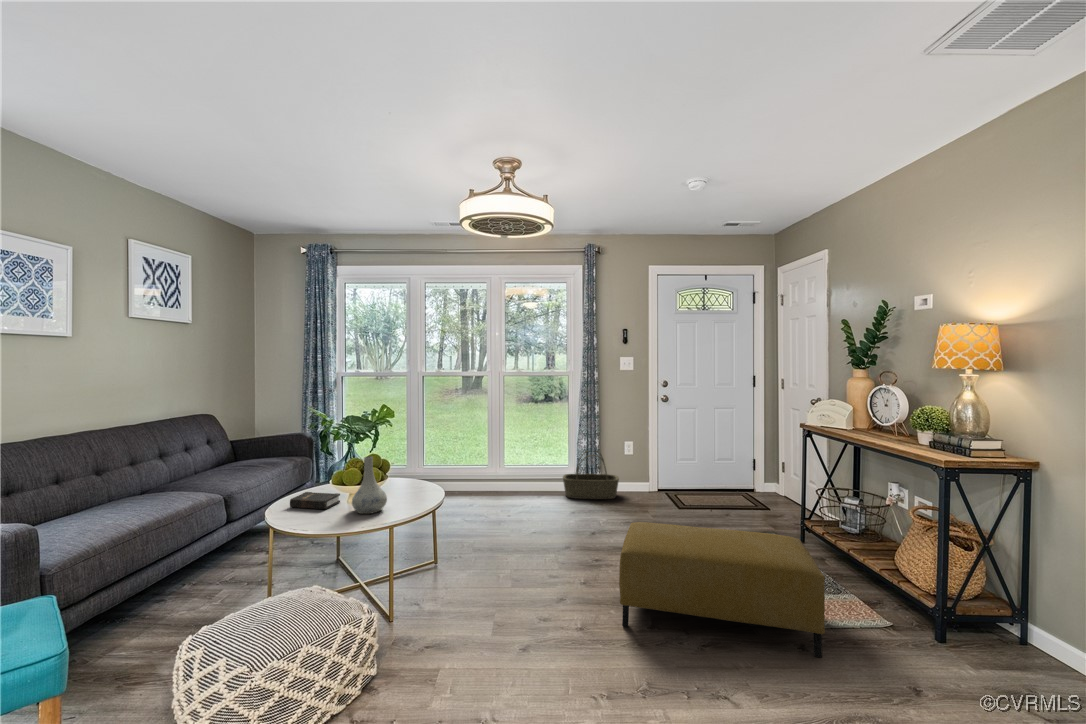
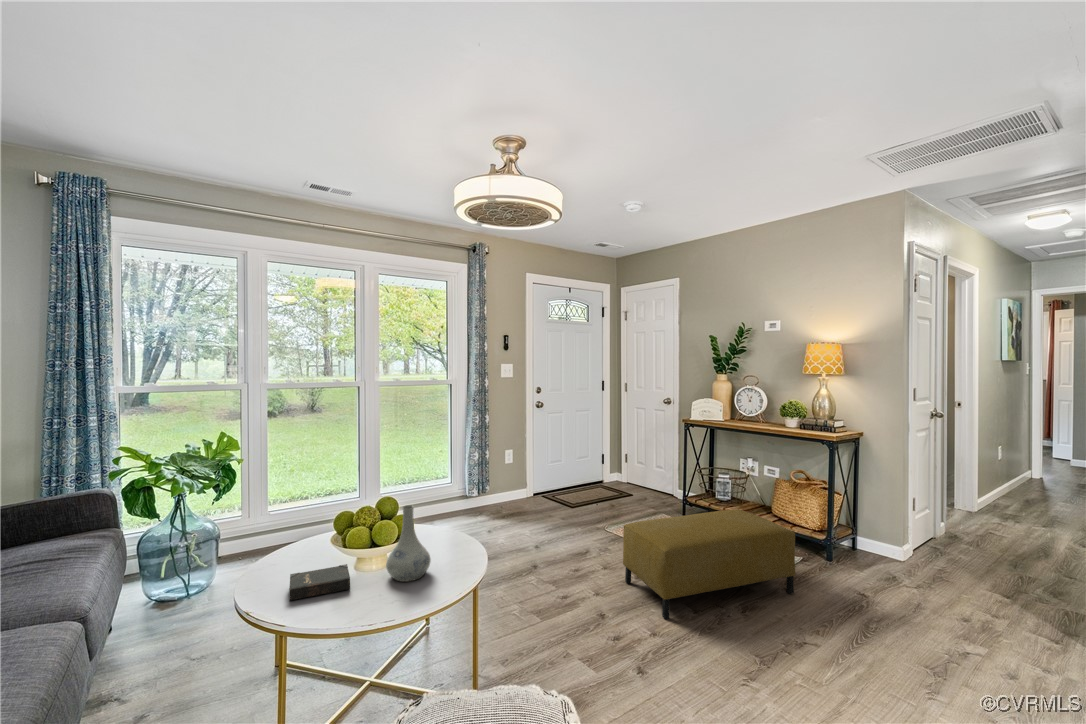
basket: present [563,451,619,499] -> none [454,463,511,518]

